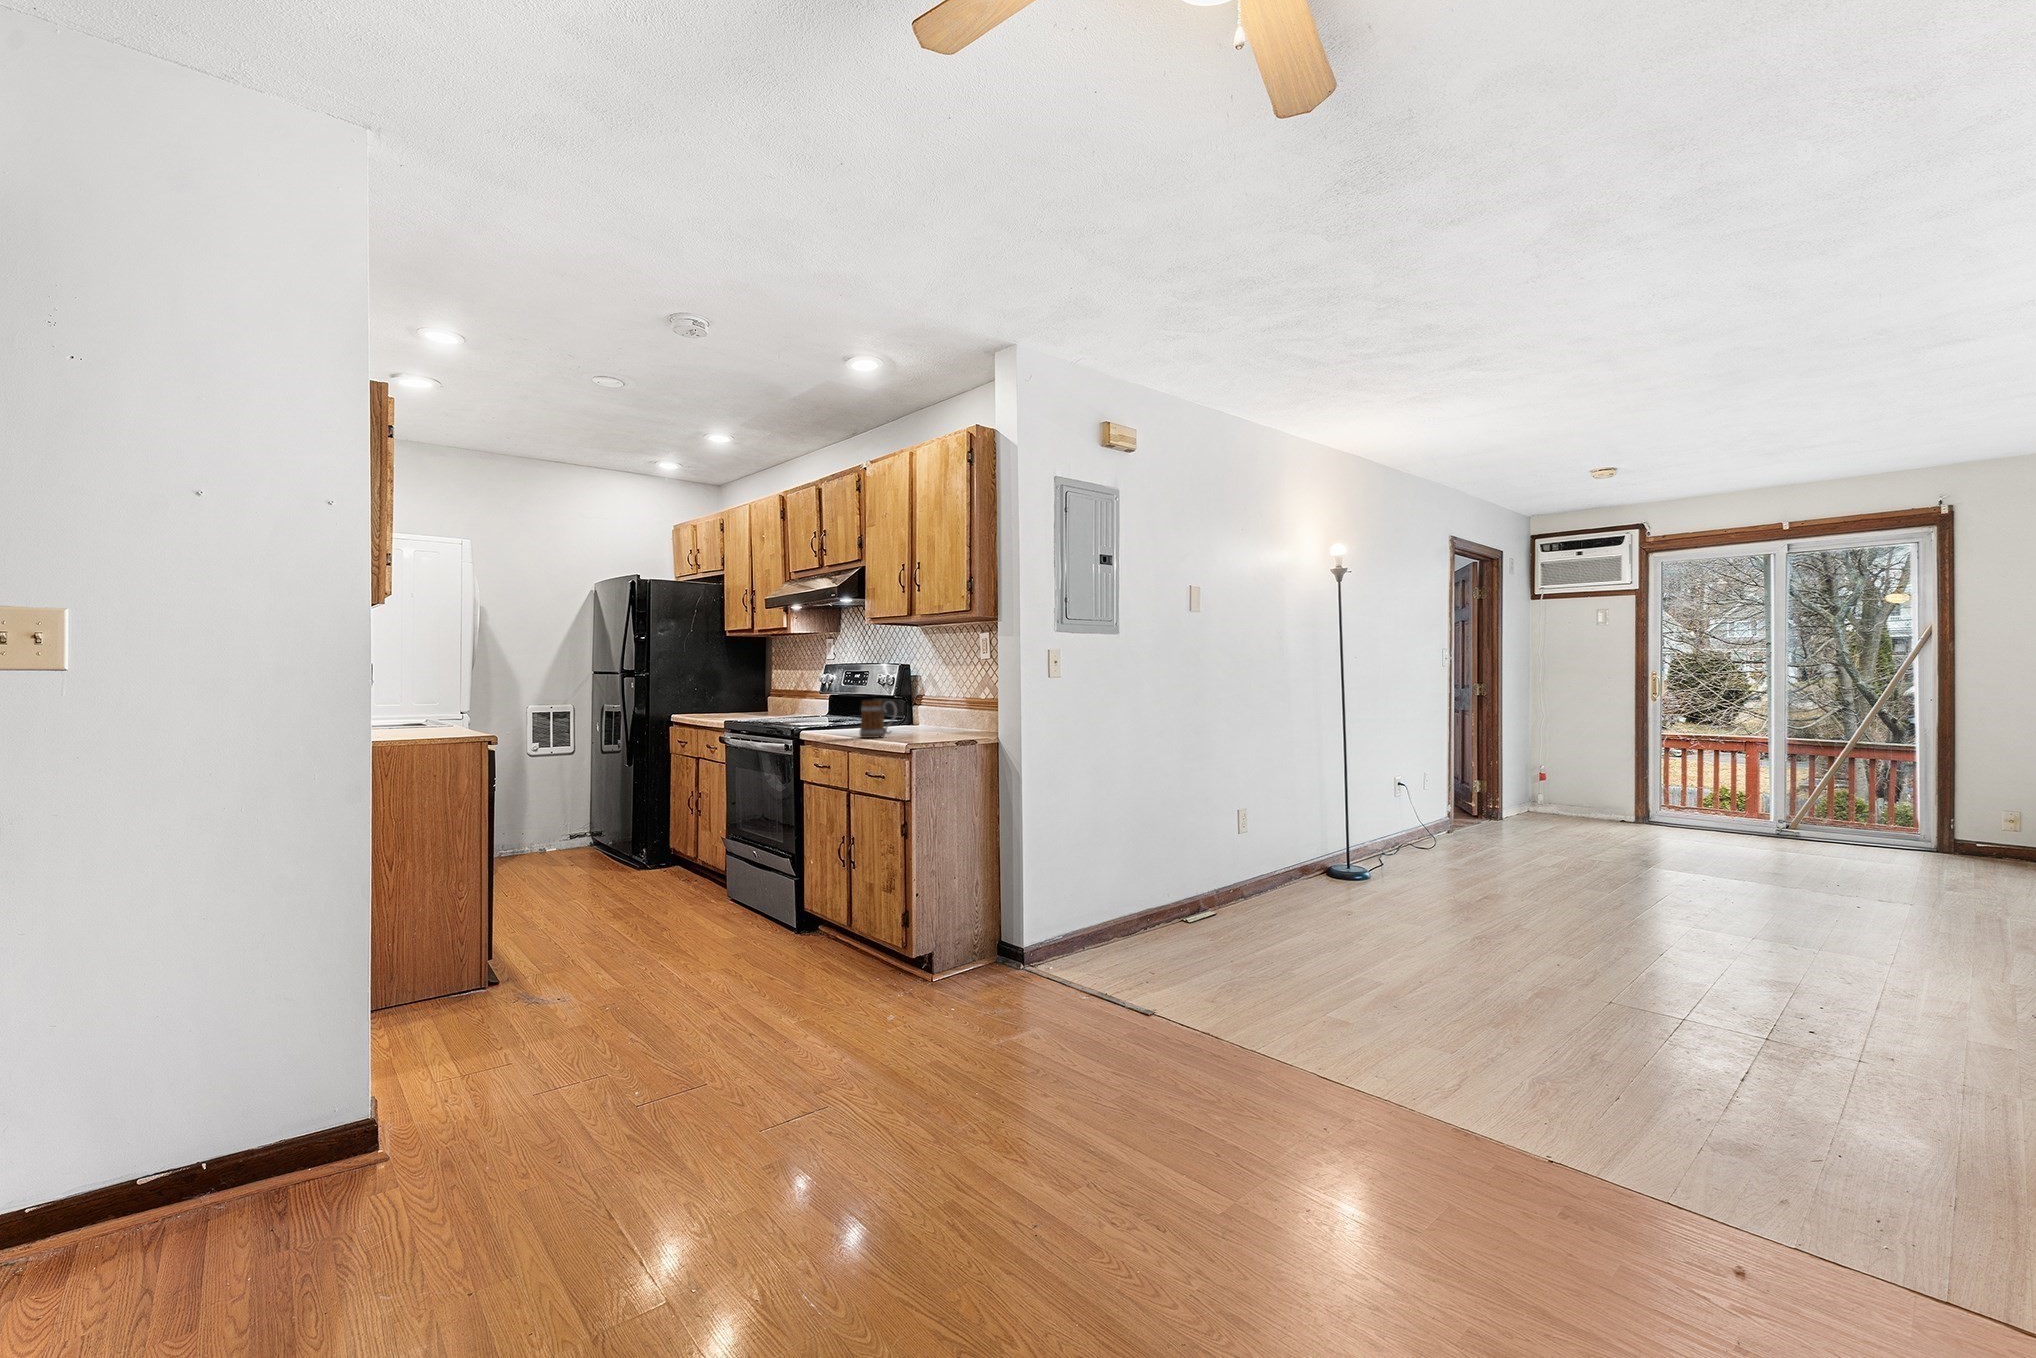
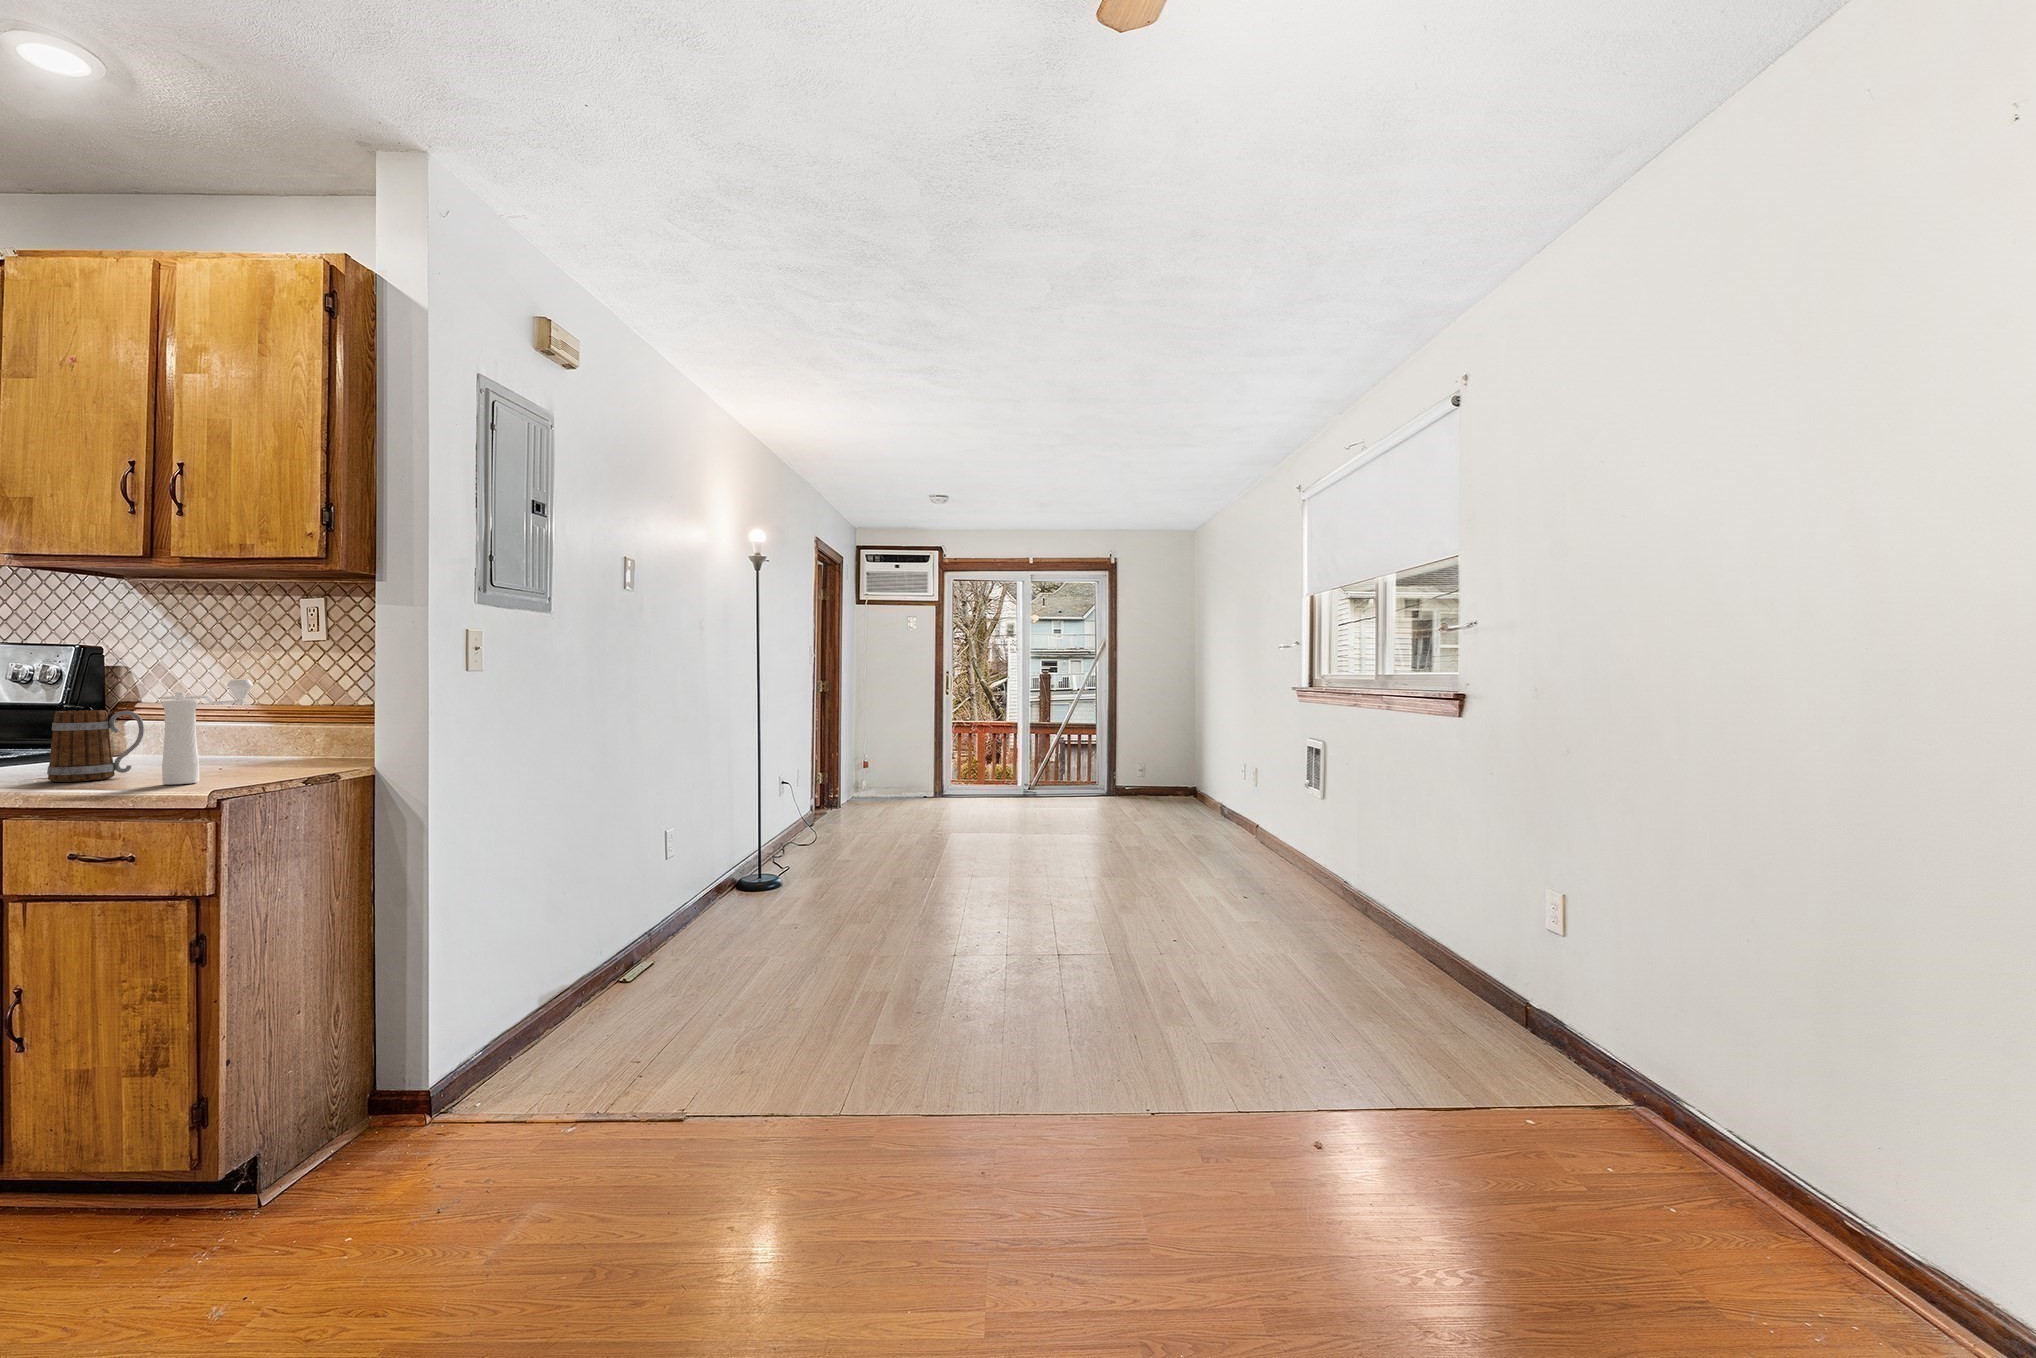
pepper mill: none [895,684,936,741] -> present [161,680,253,785]

